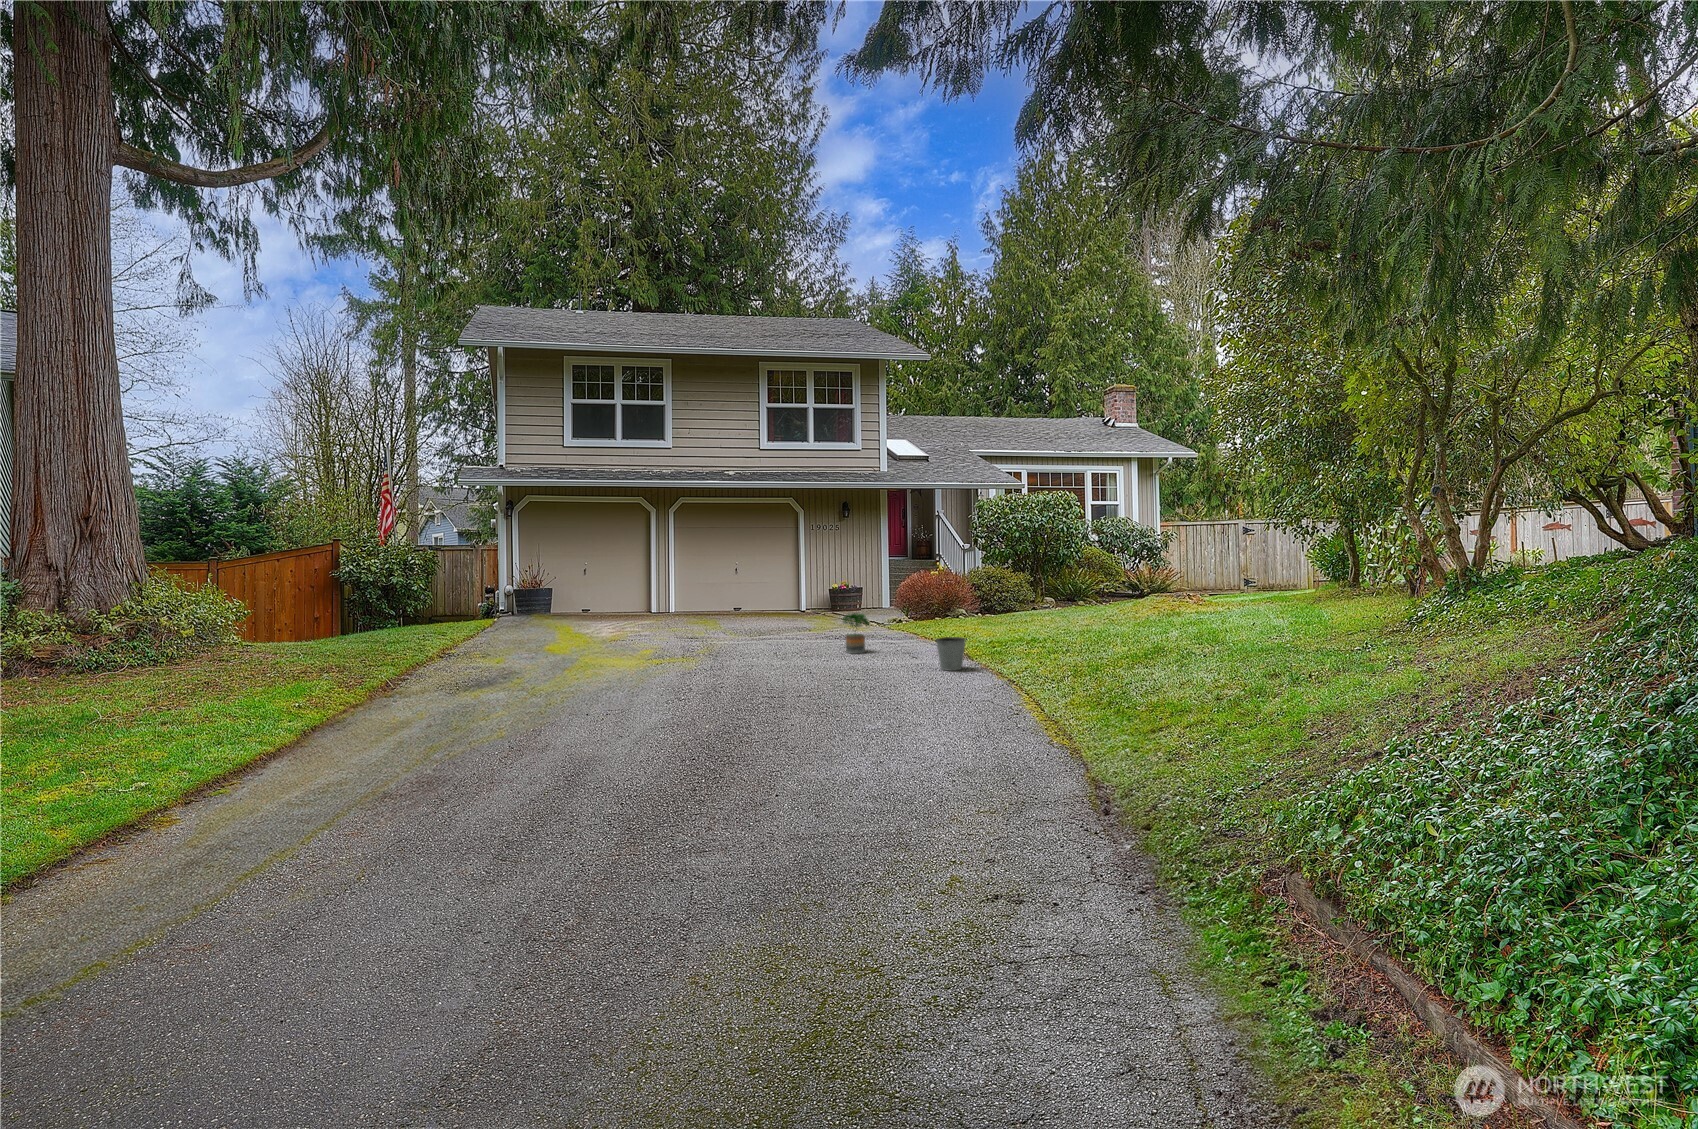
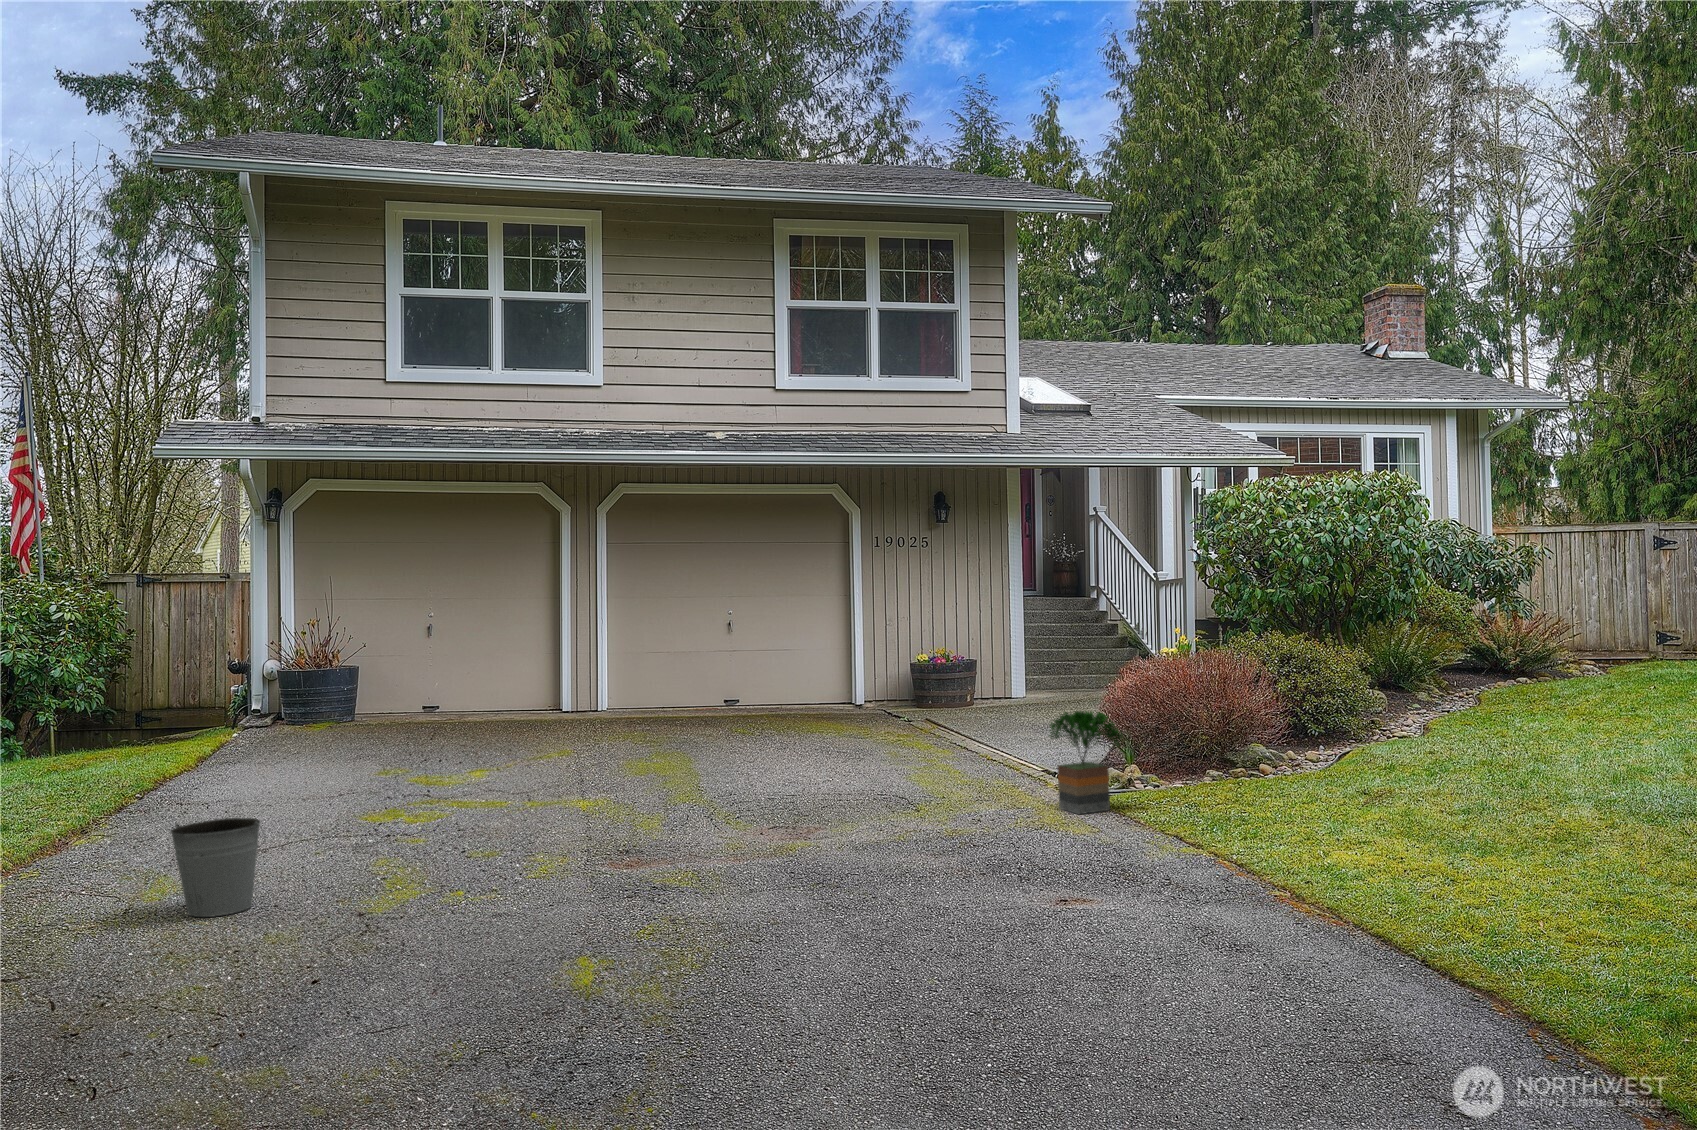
bucket: present [936,637,967,671] -> present [170,818,263,917]

